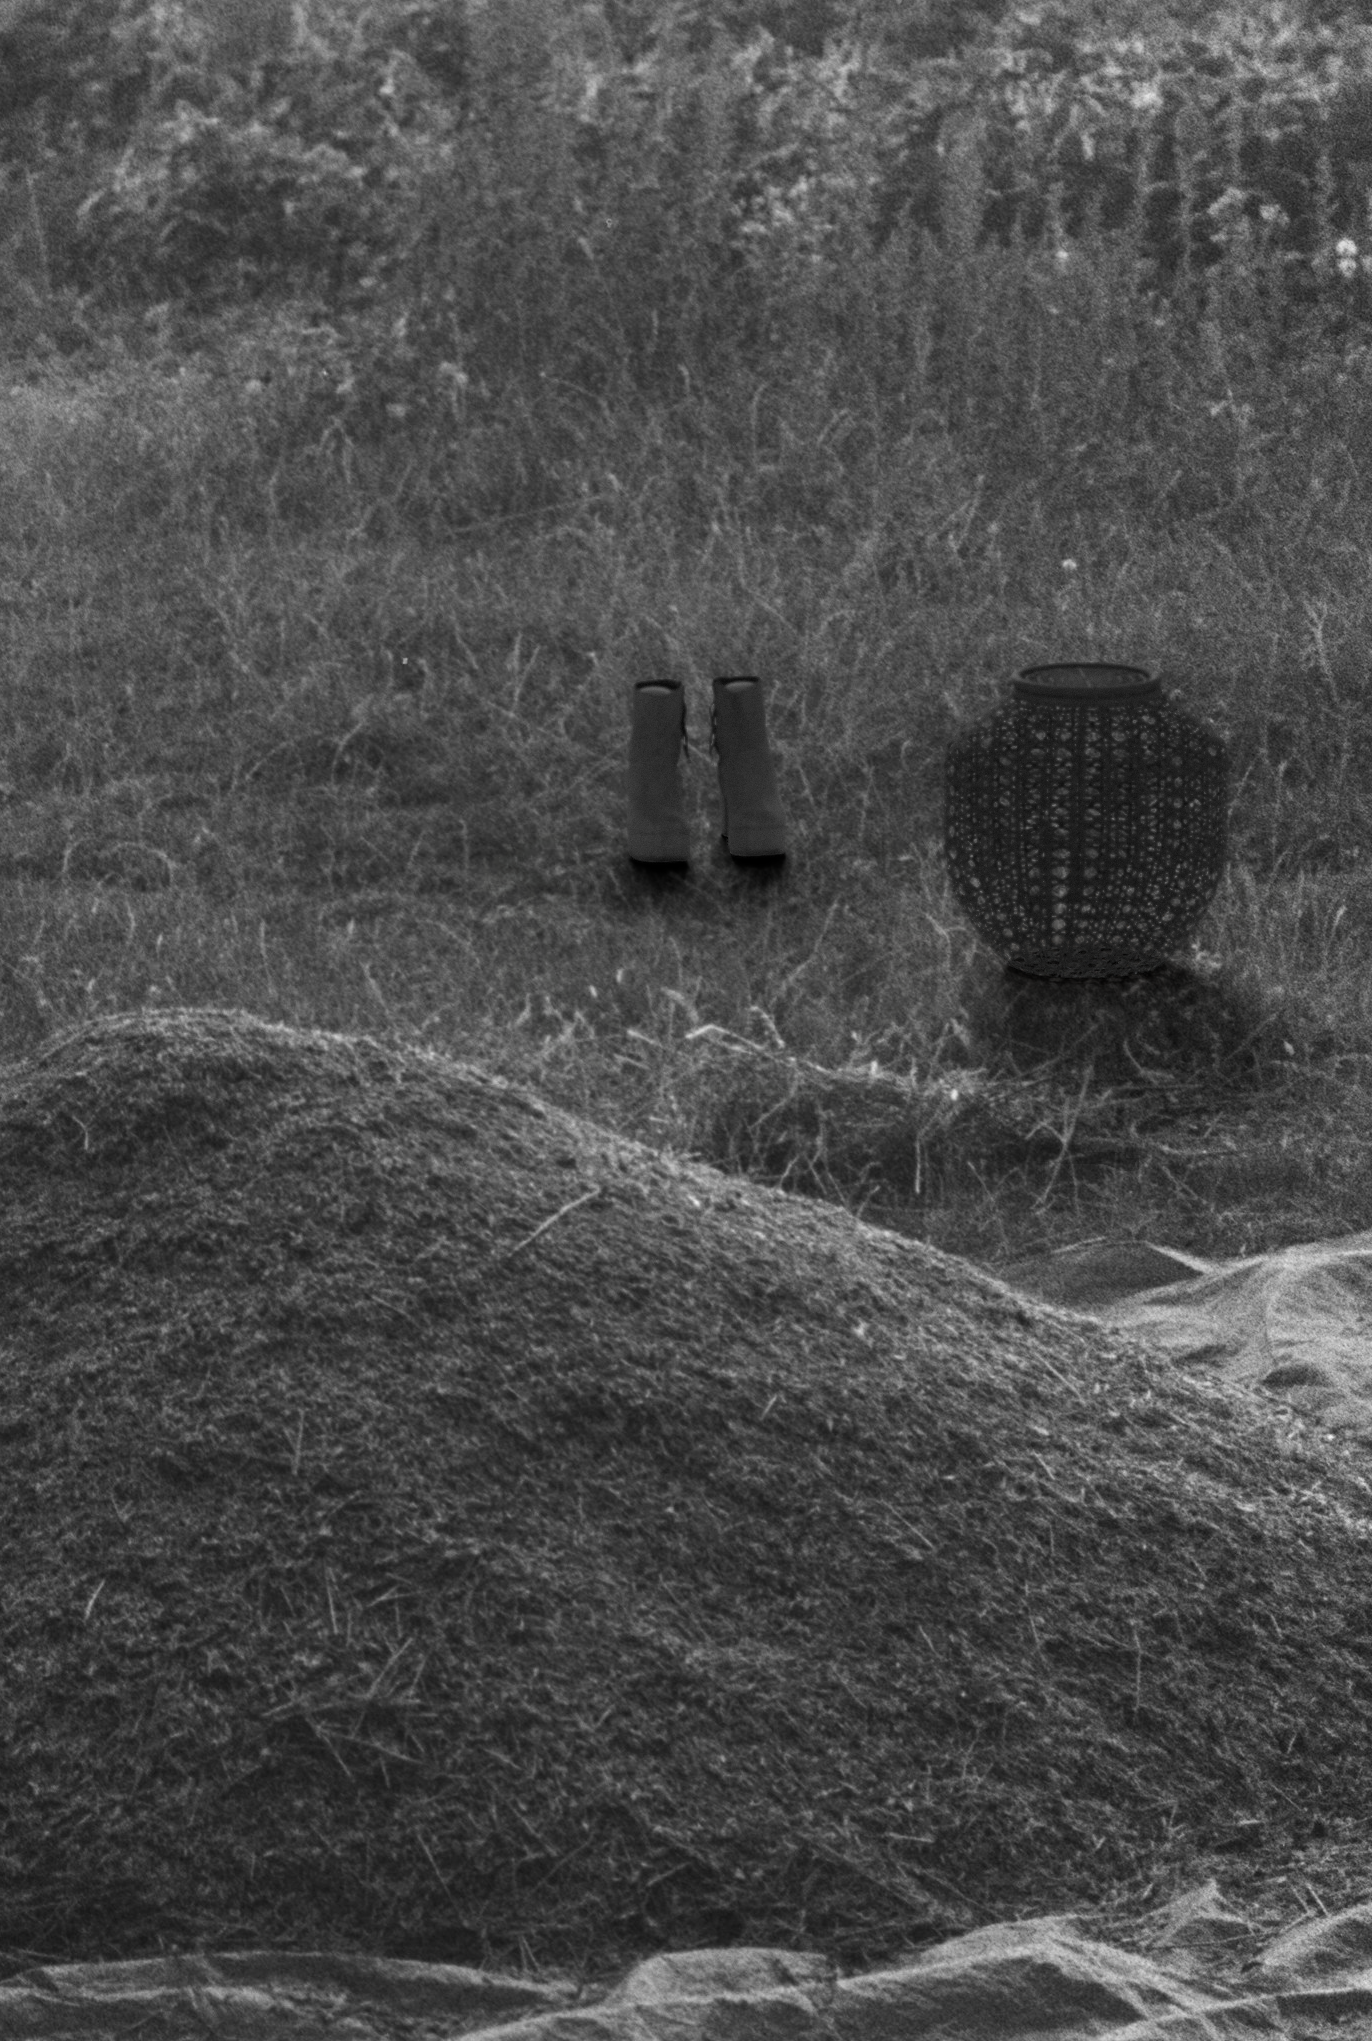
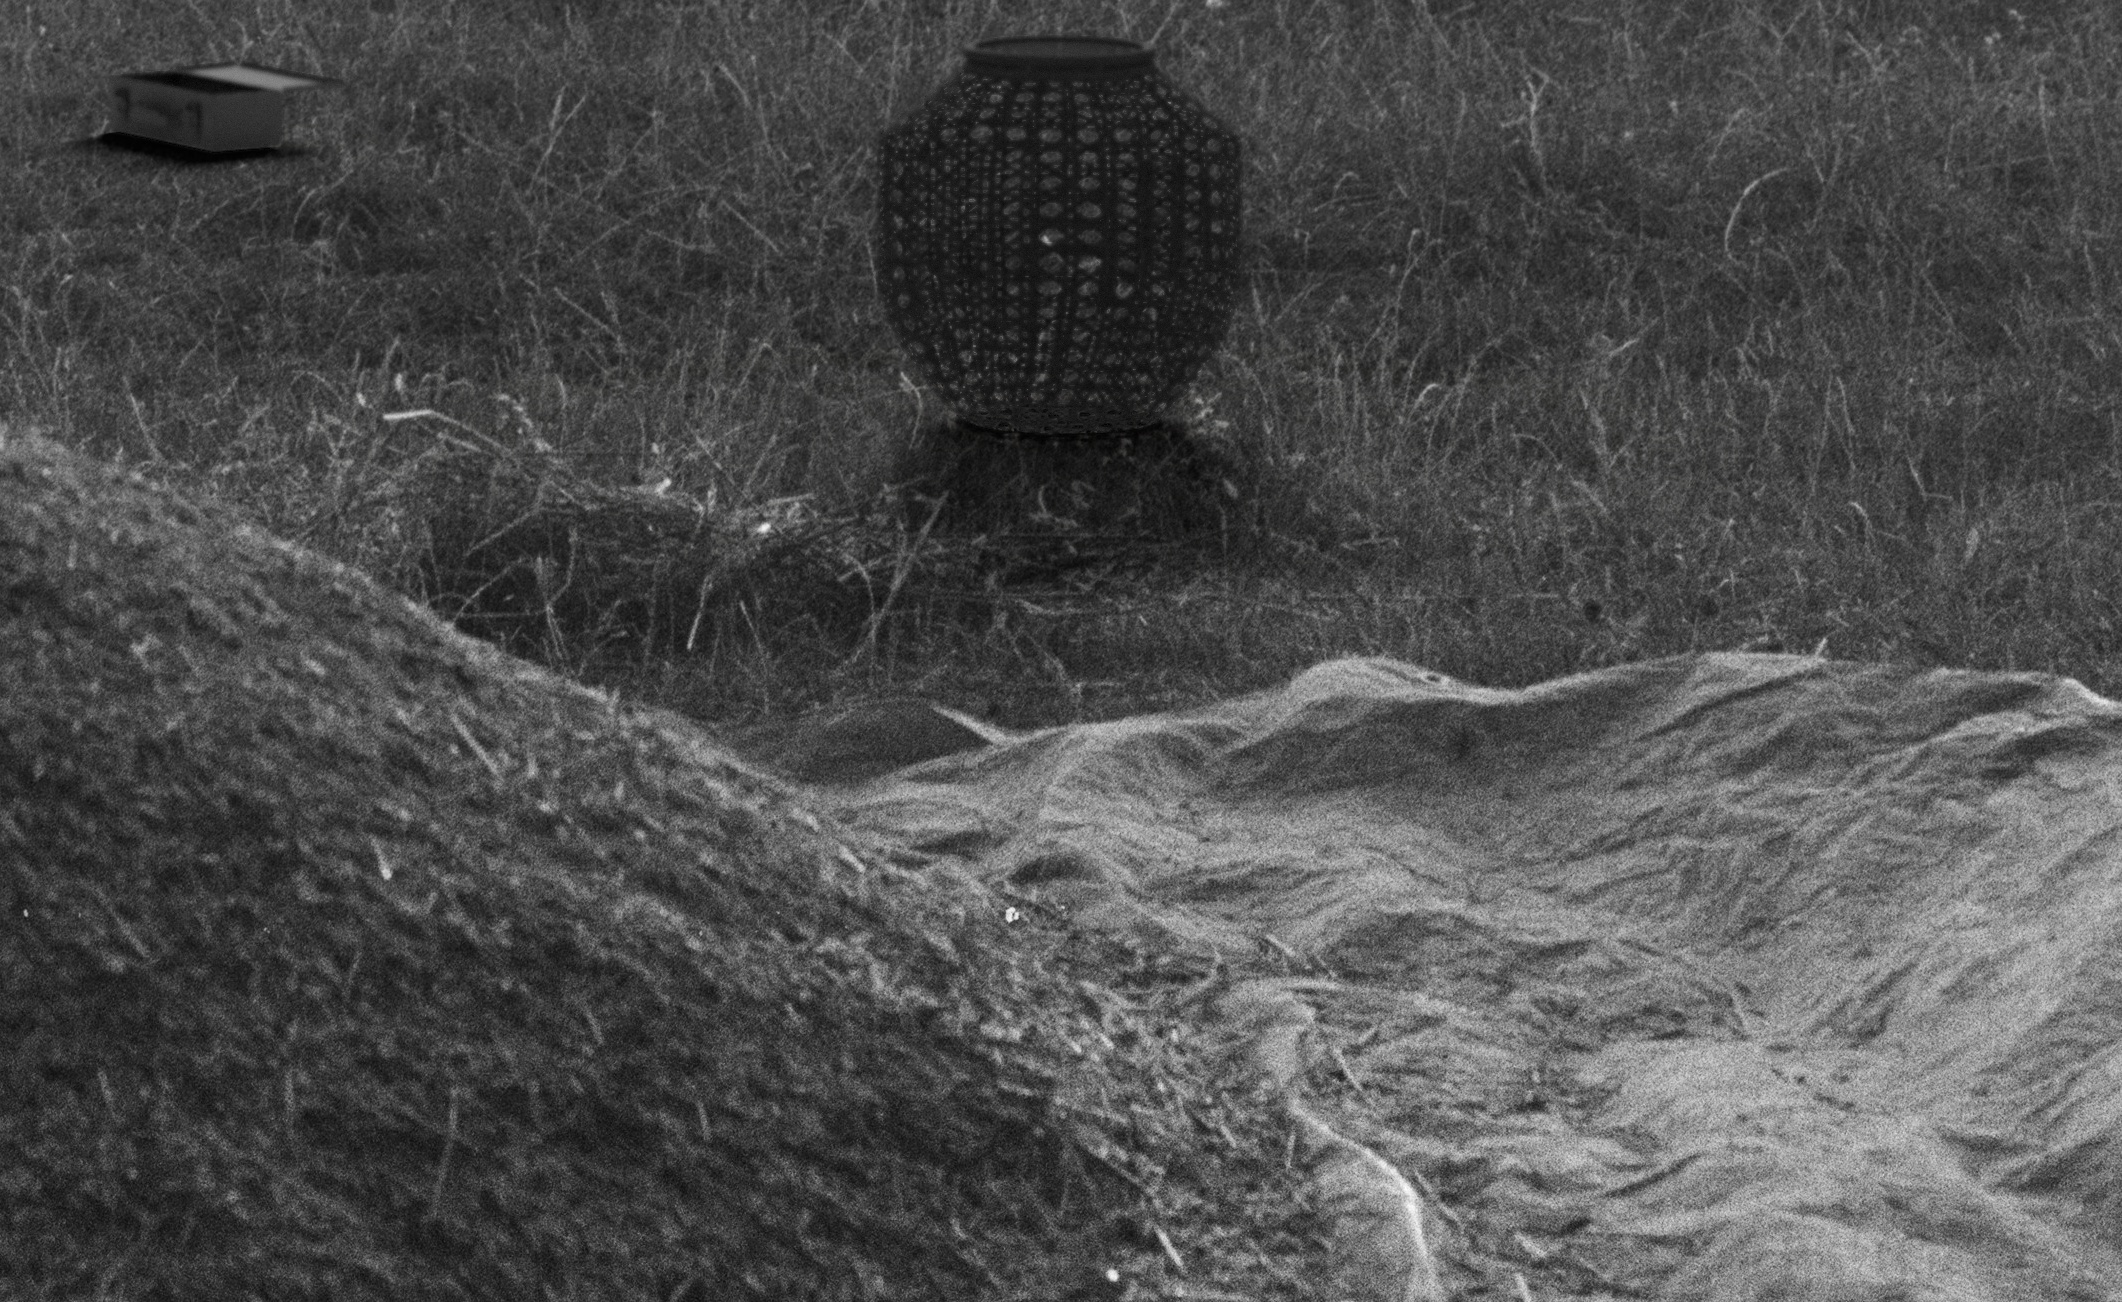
toolbox: none [125,614,332,701] -> present [109,61,345,152]
boots: present [624,676,786,863] -> none [566,85,765,307]

